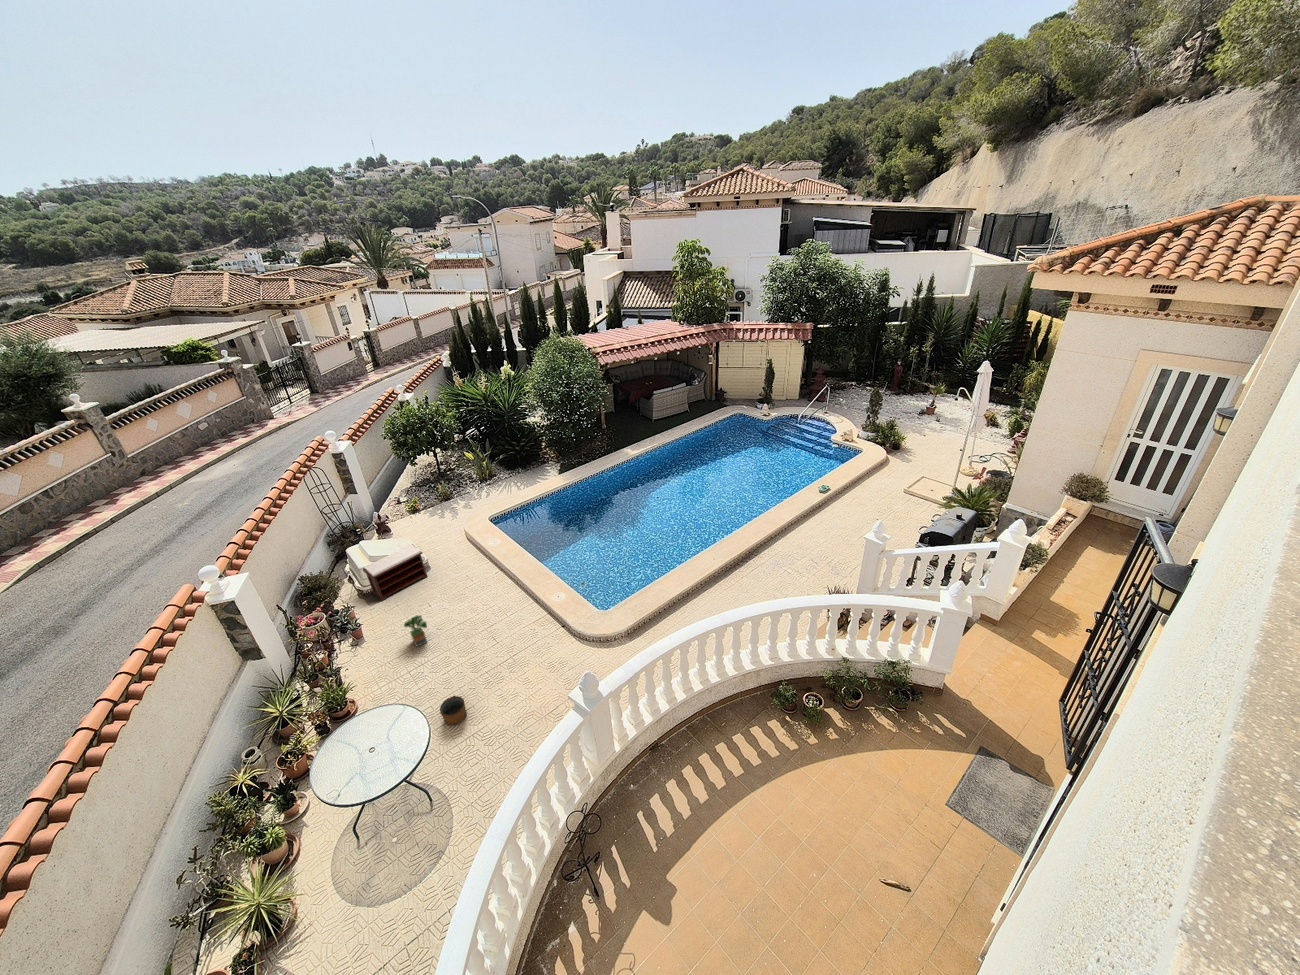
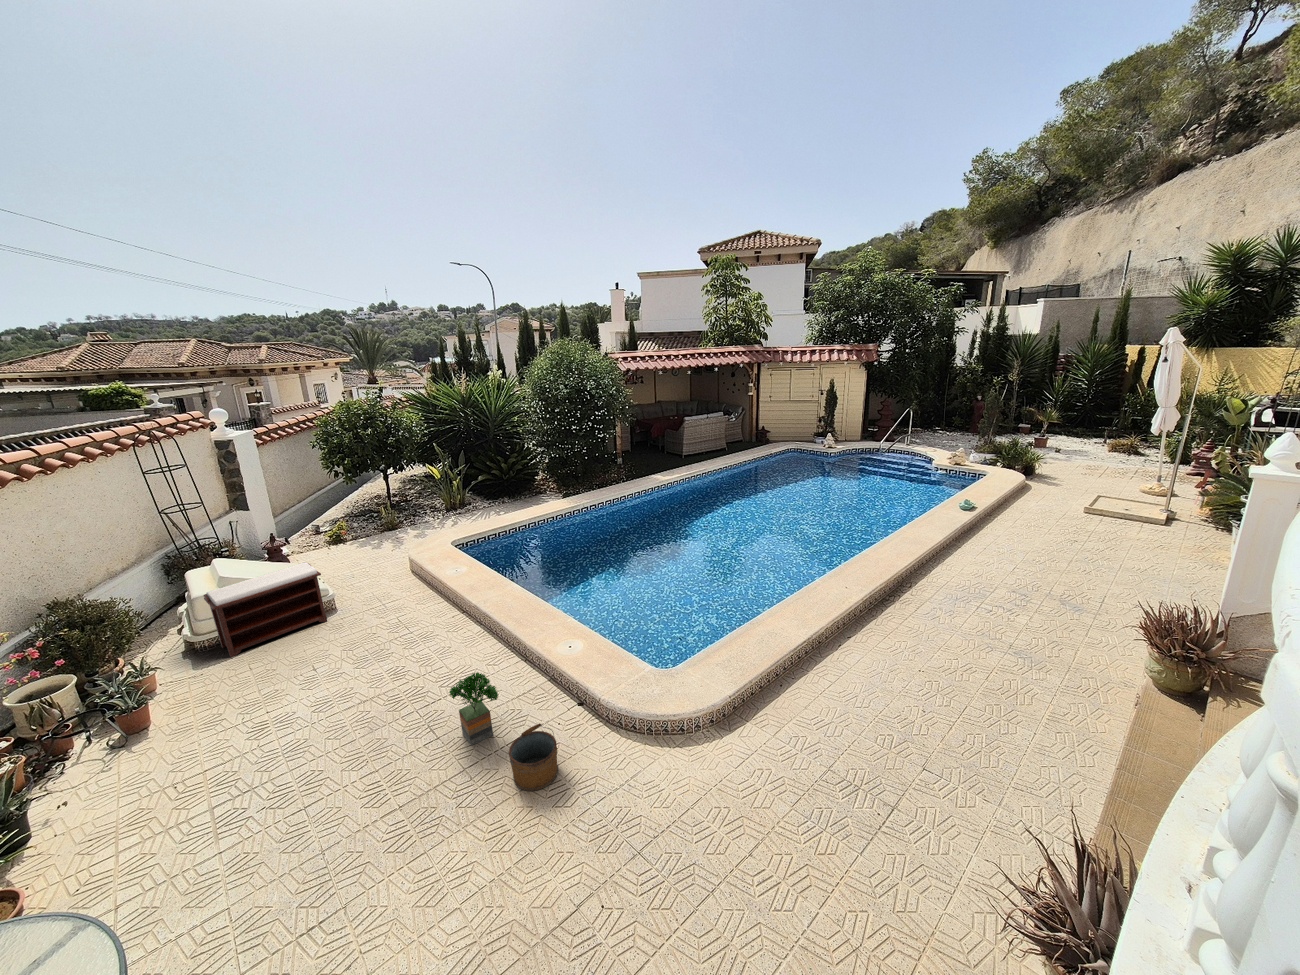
potted tree: present [404,616,427,647] -> present [449,672,498,746]
bucket: present [440,696,467,726] -> present [509,723,558,791]

